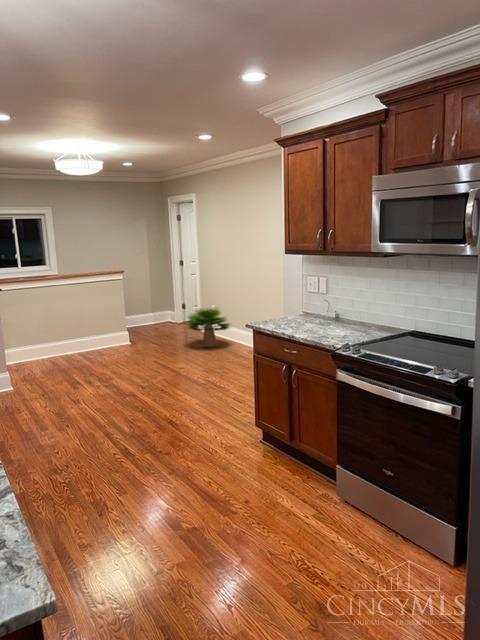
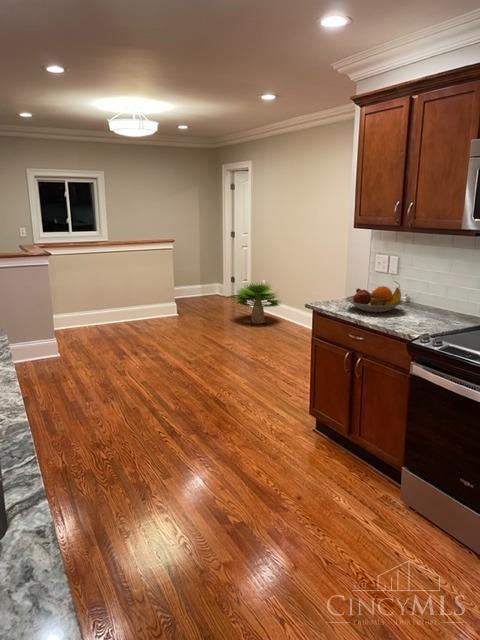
fruit bowl: none [281,305,332,329] -> present [346,286,404,312]

